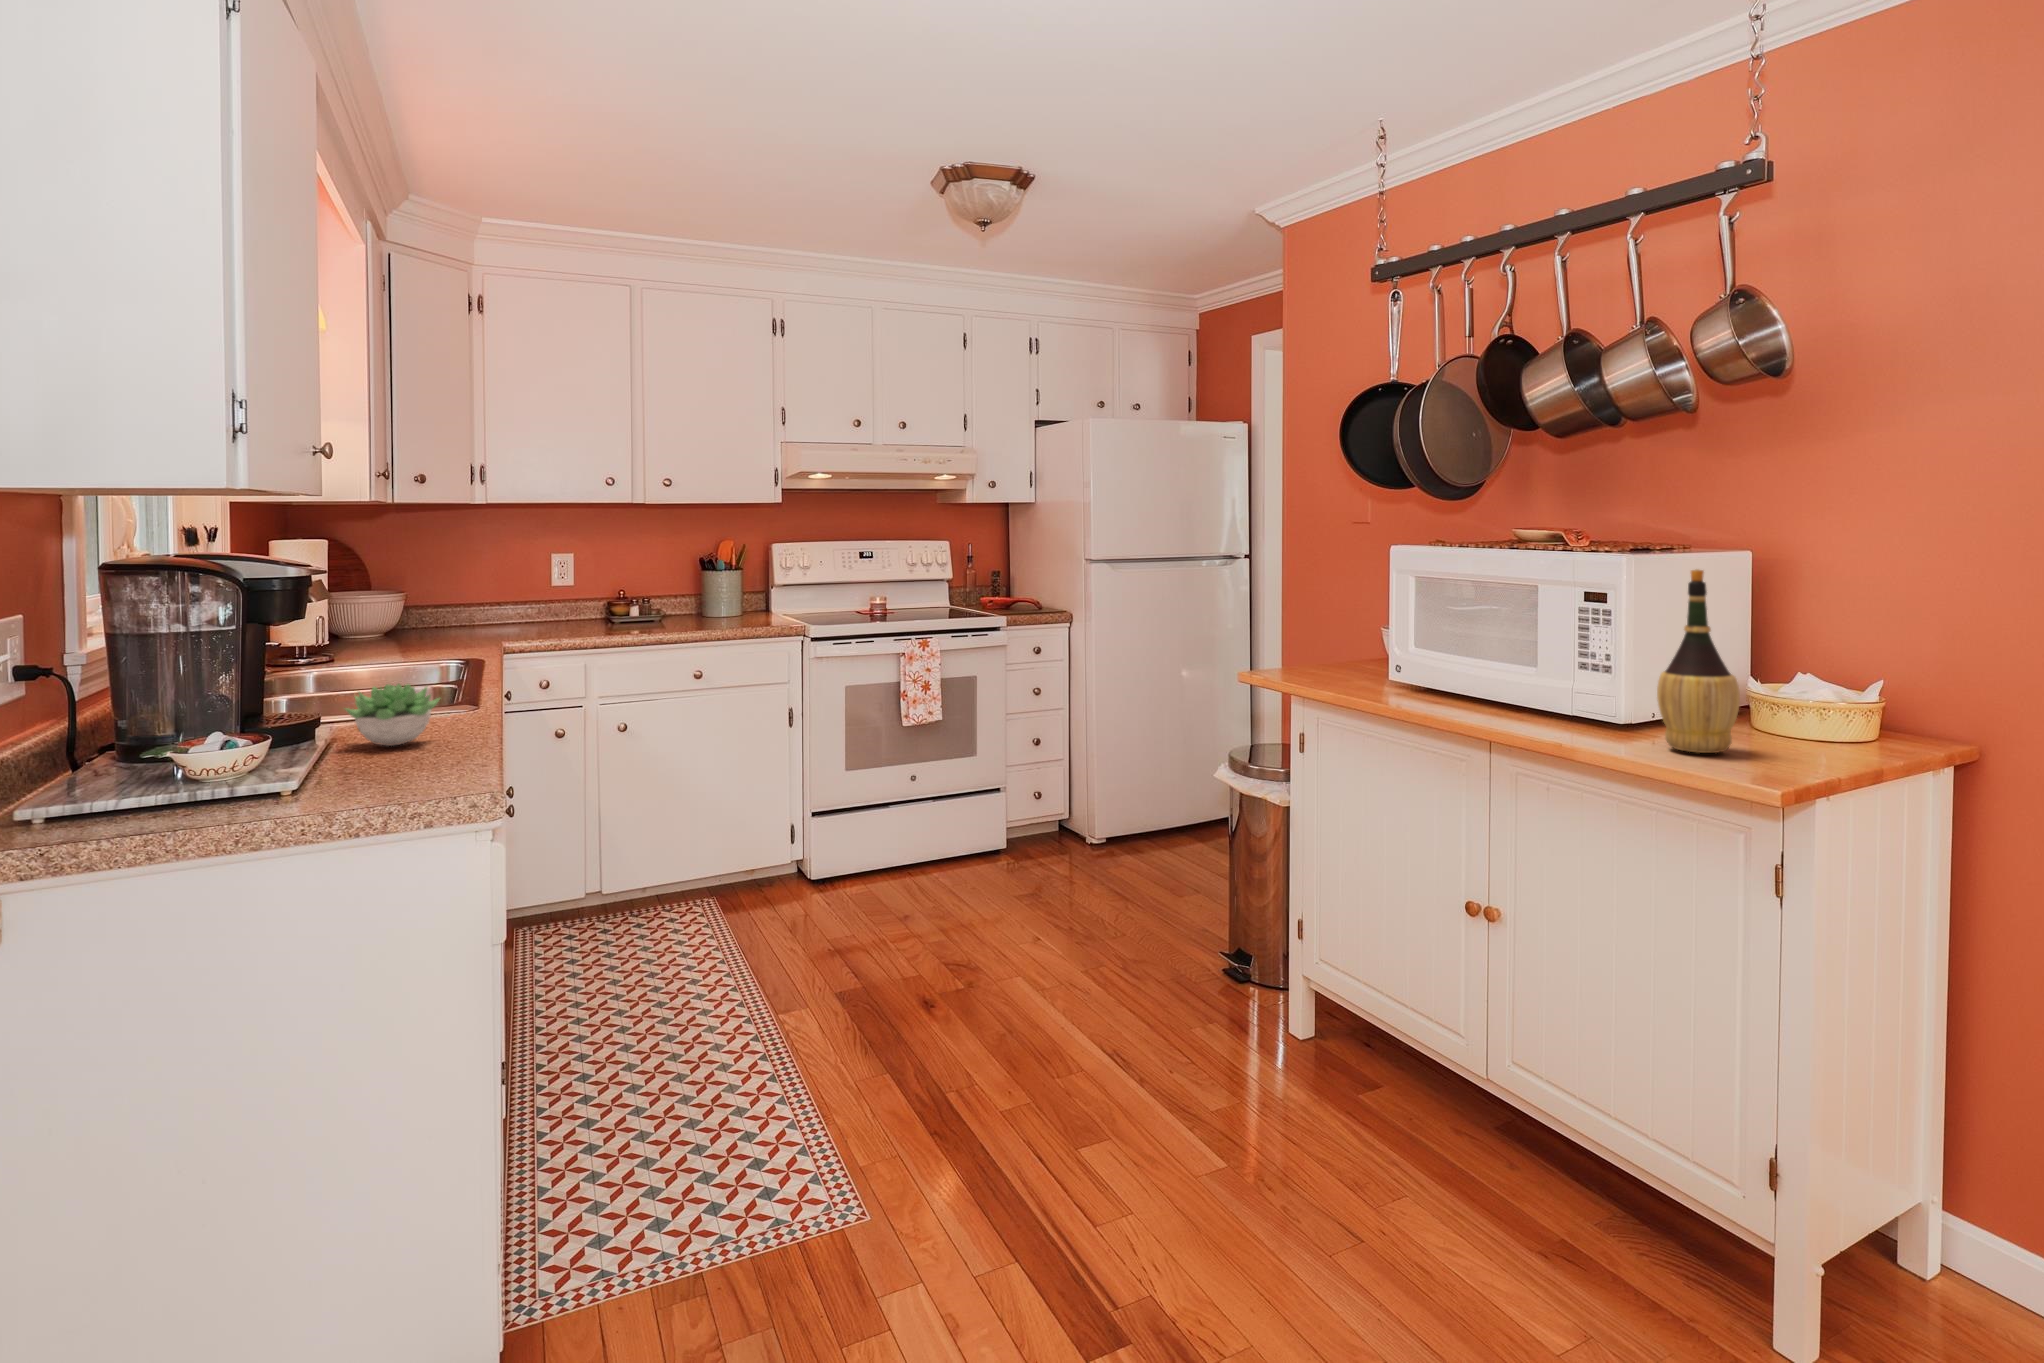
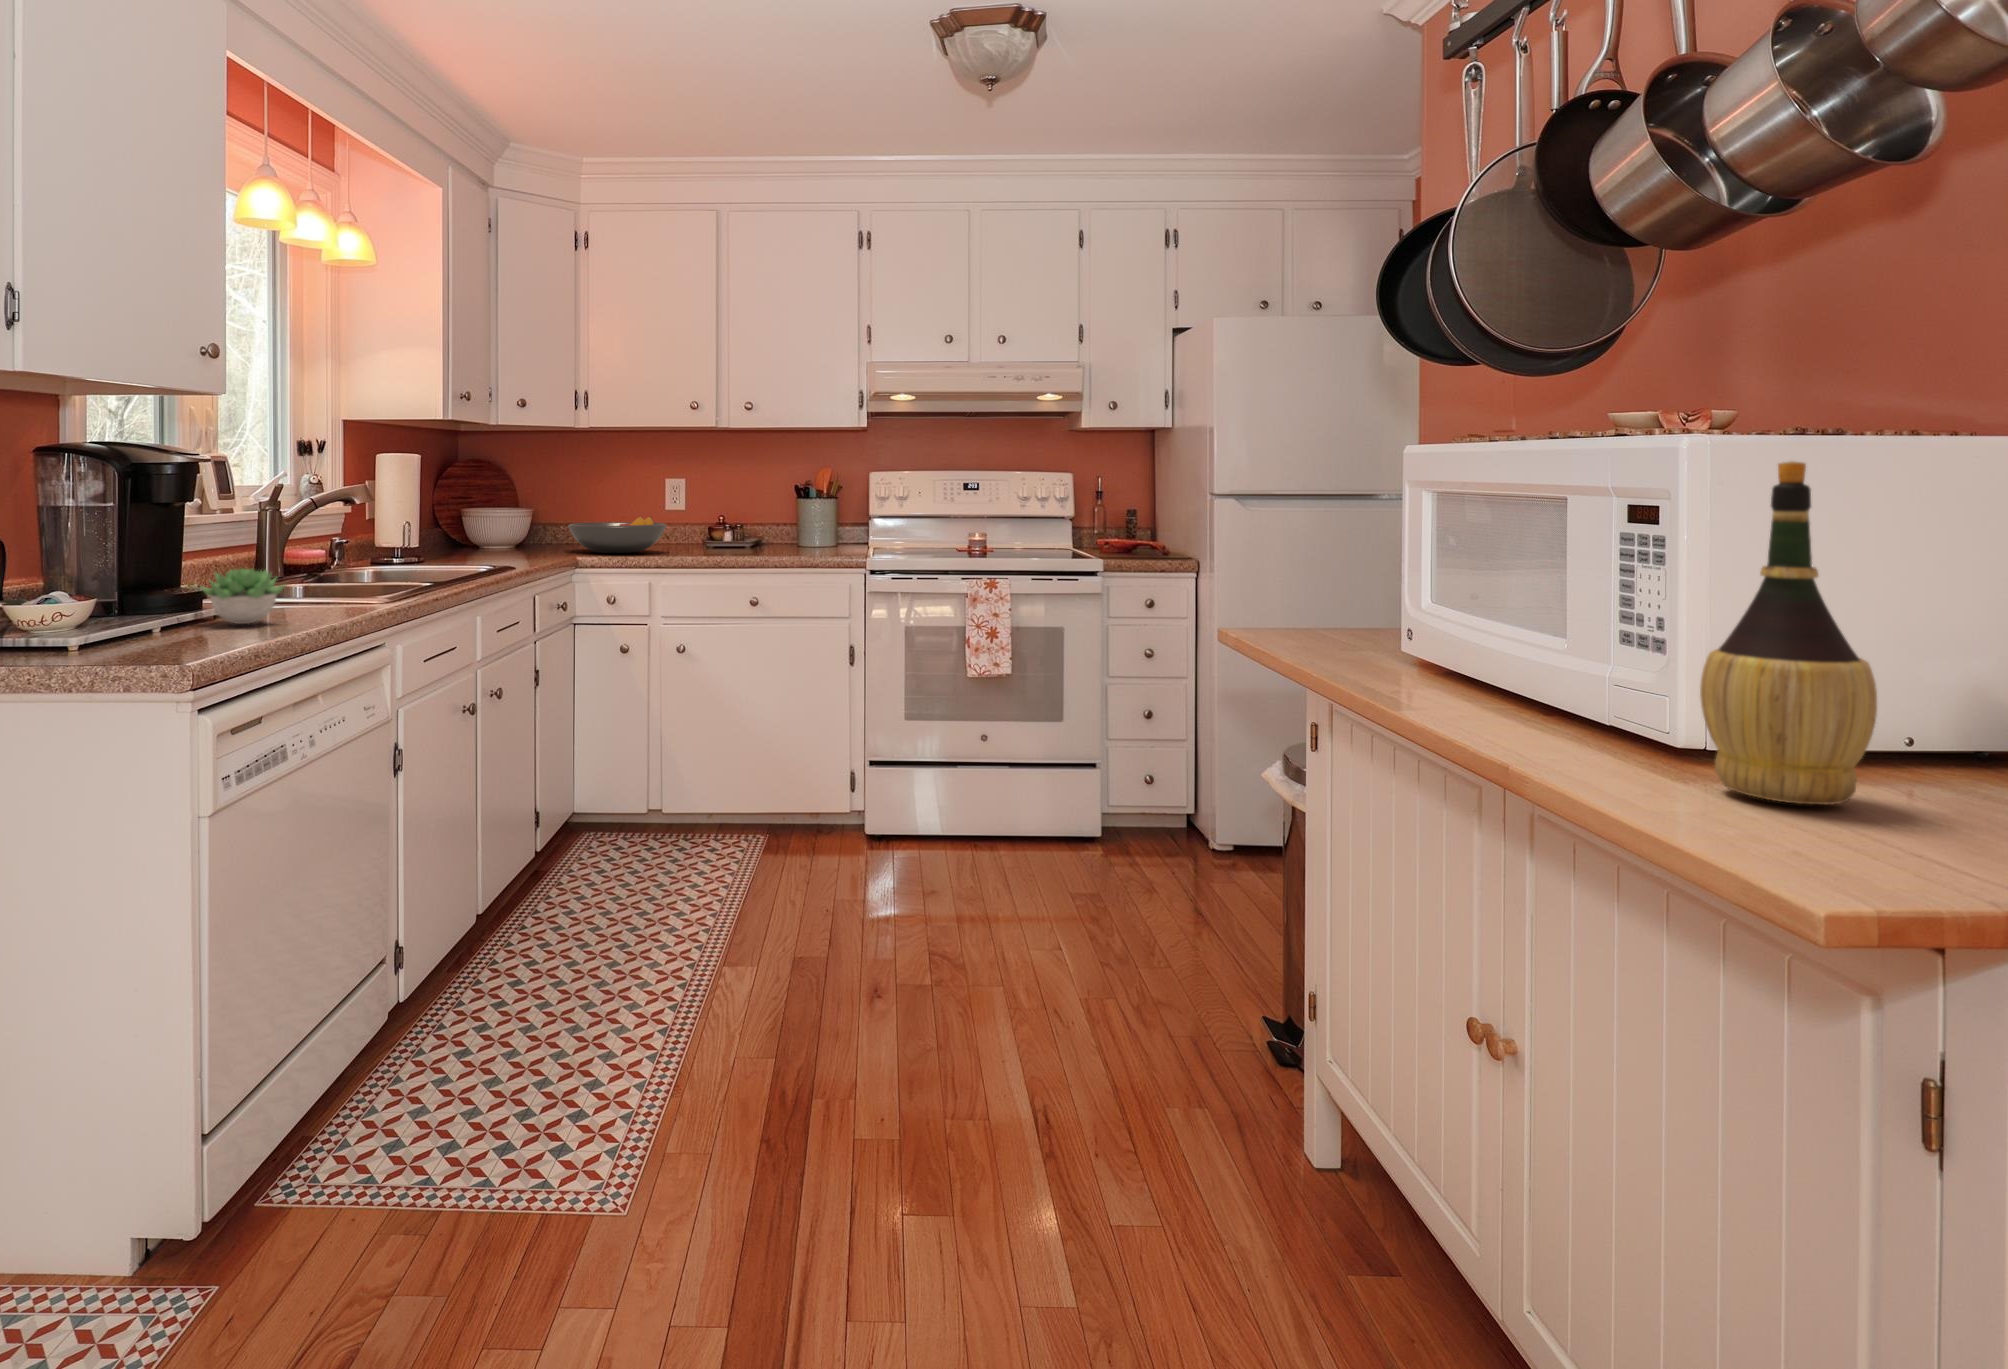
fruit bowl: none [478,592,589,633] -> present [568,516,667,553]

